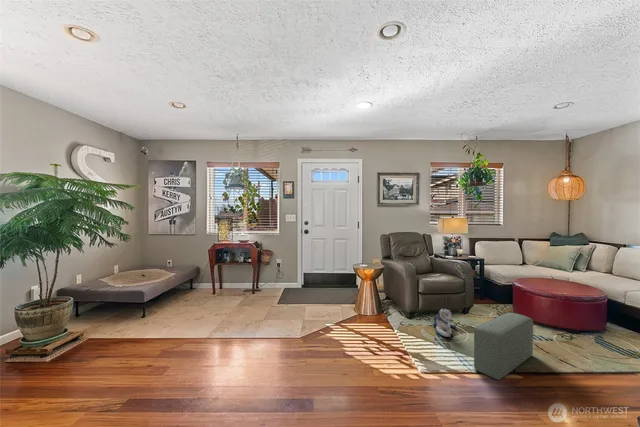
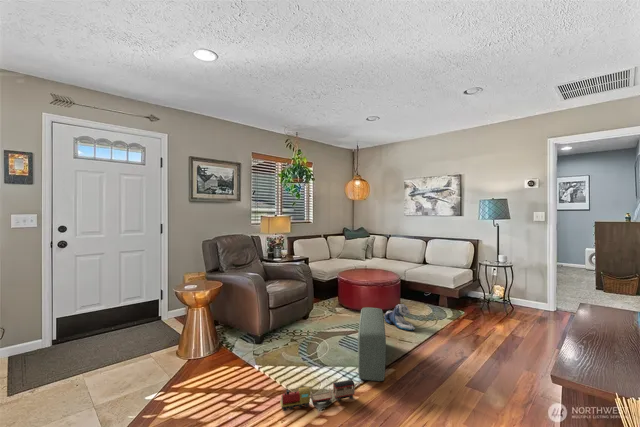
plush toy: present [433,309,456,337] -> present [384,304,415,331]
toy train: none [392,347,456,376] -> present [280,380,355,411]

